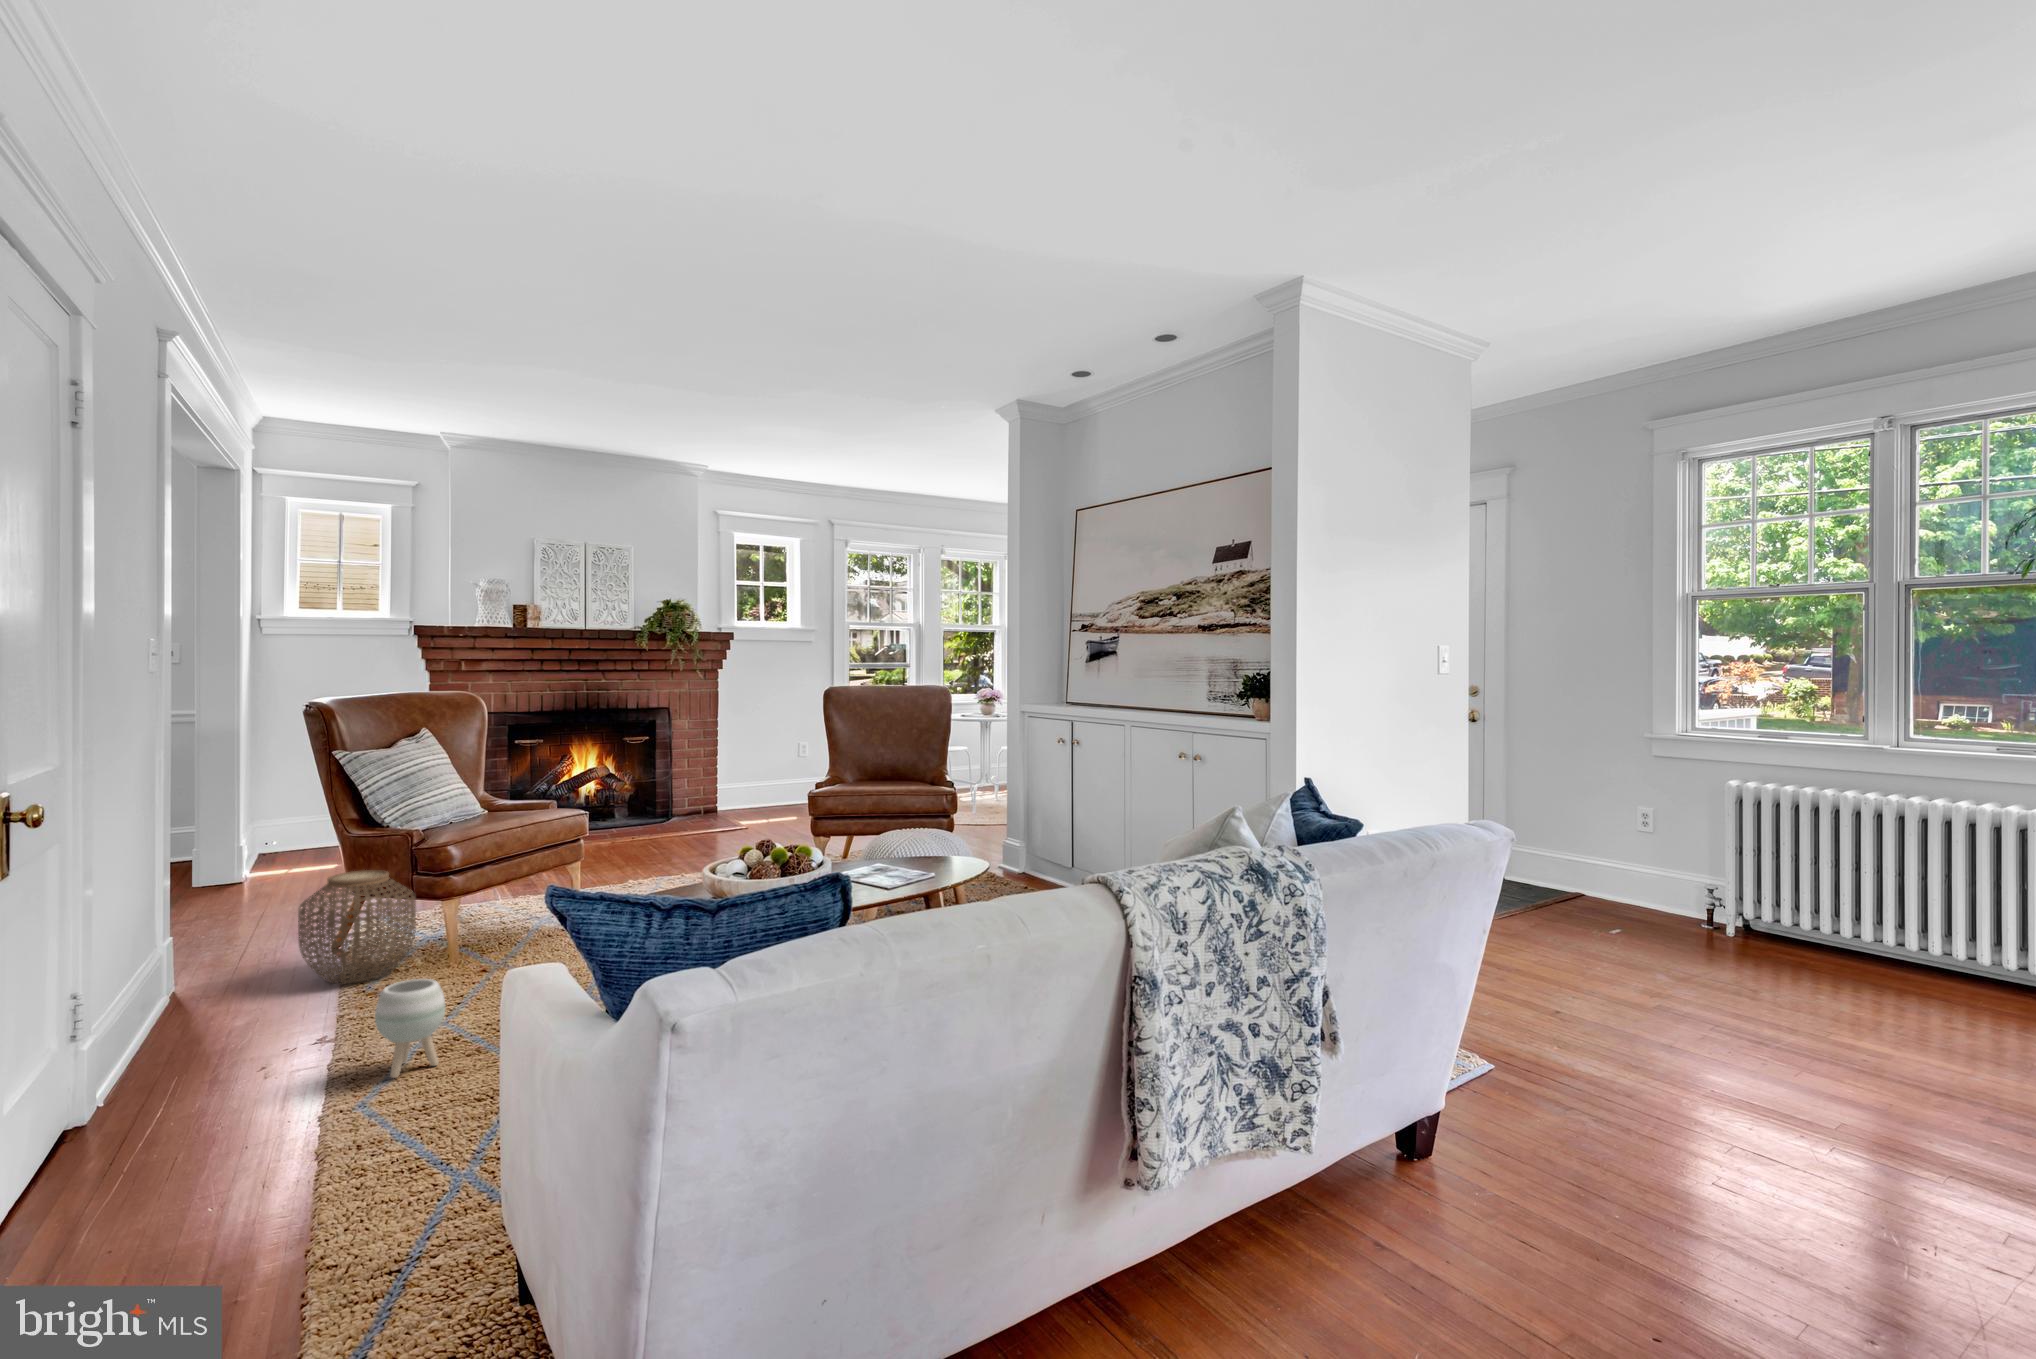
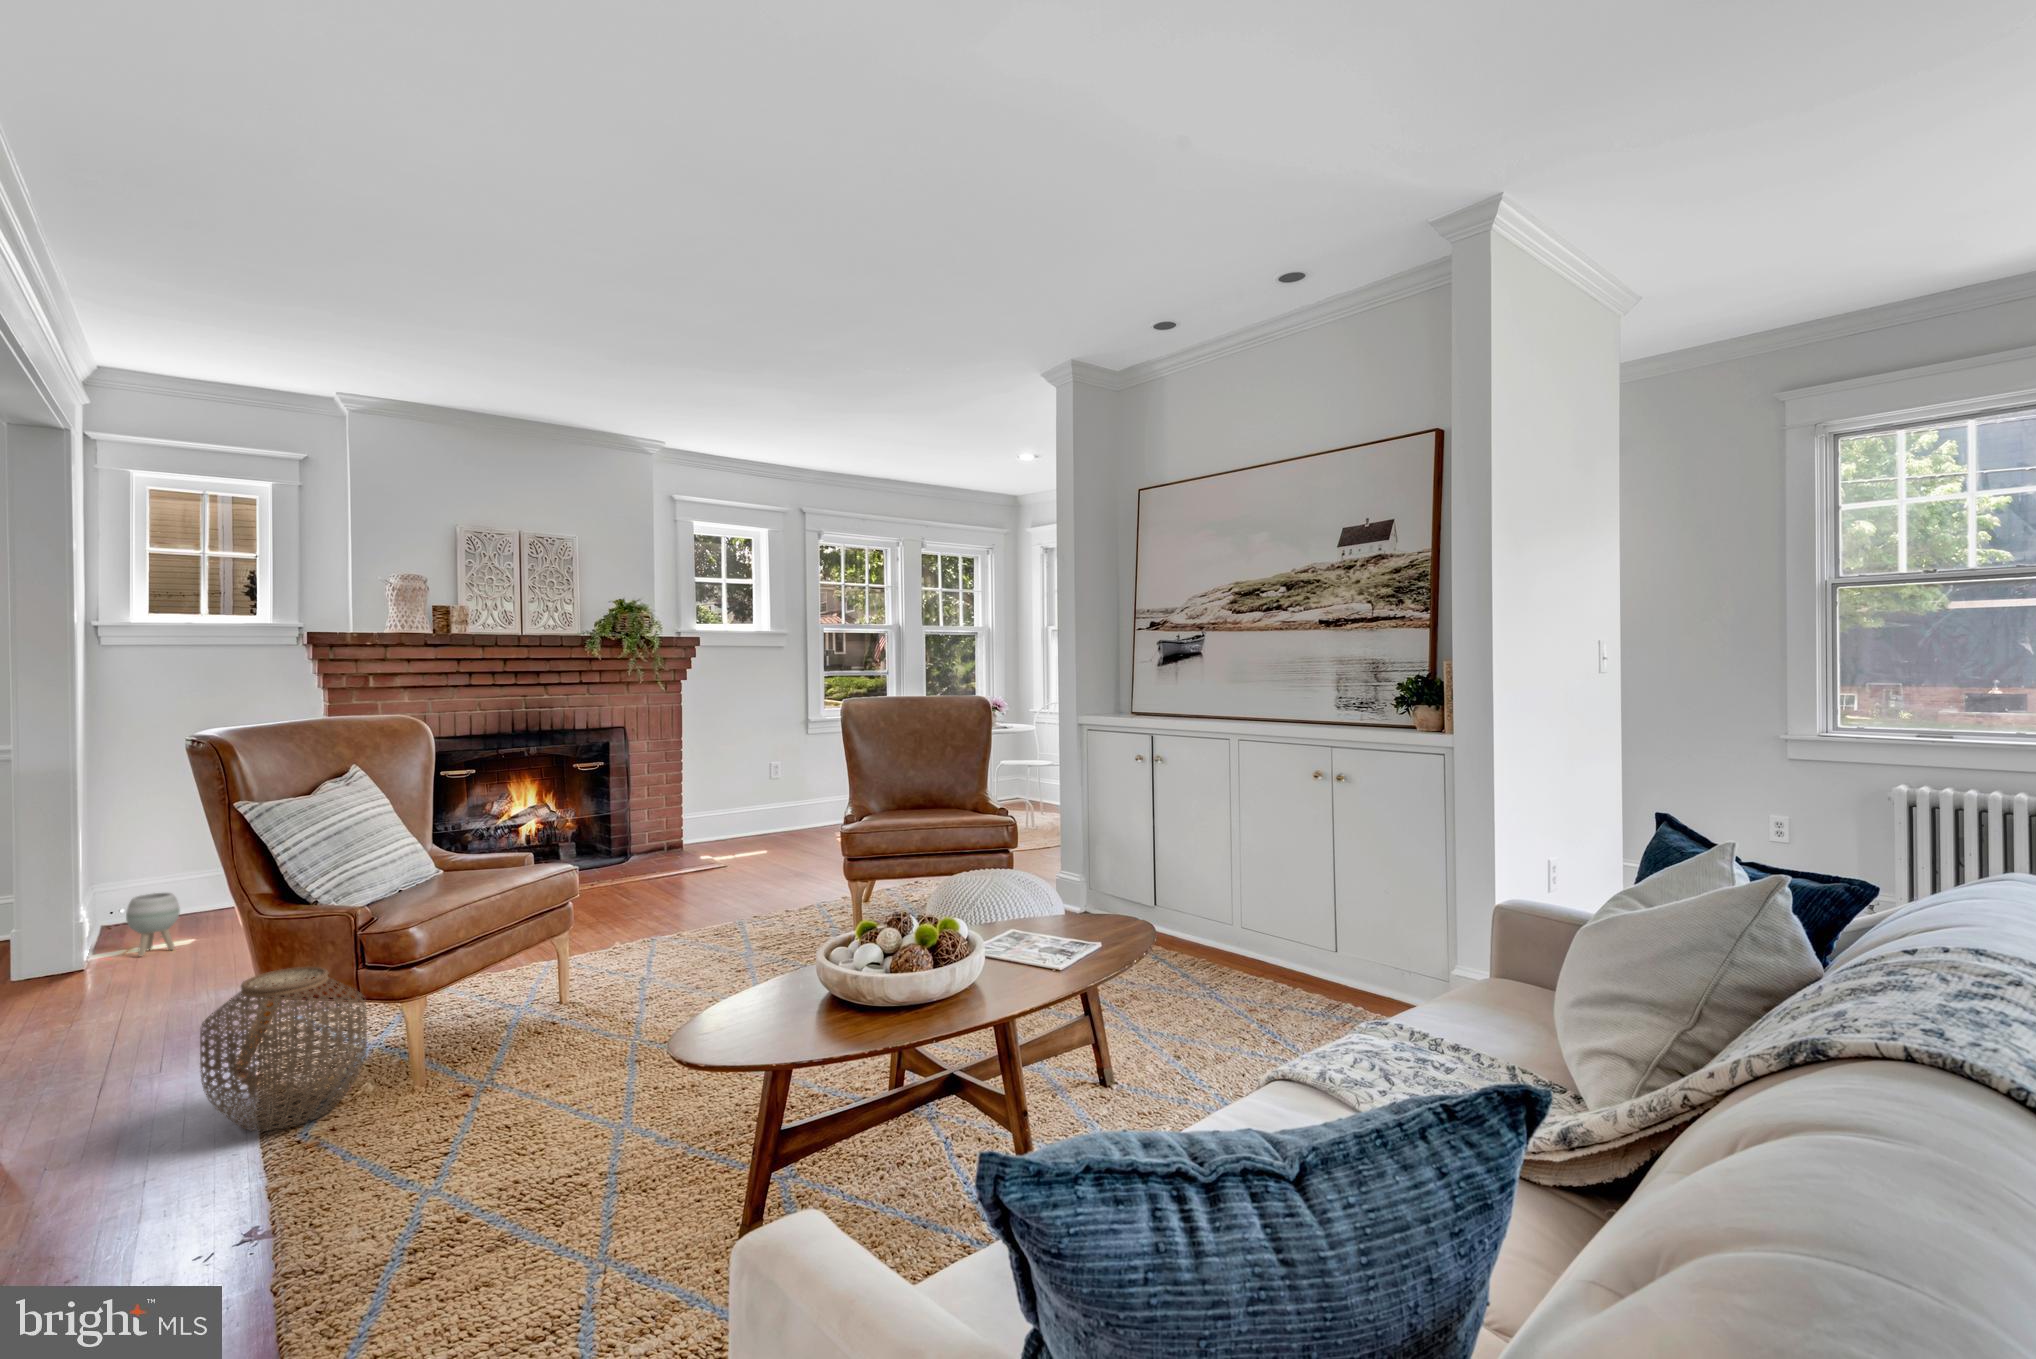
planter: present [375,979,445,1078] -> present [126,893,180,956]

